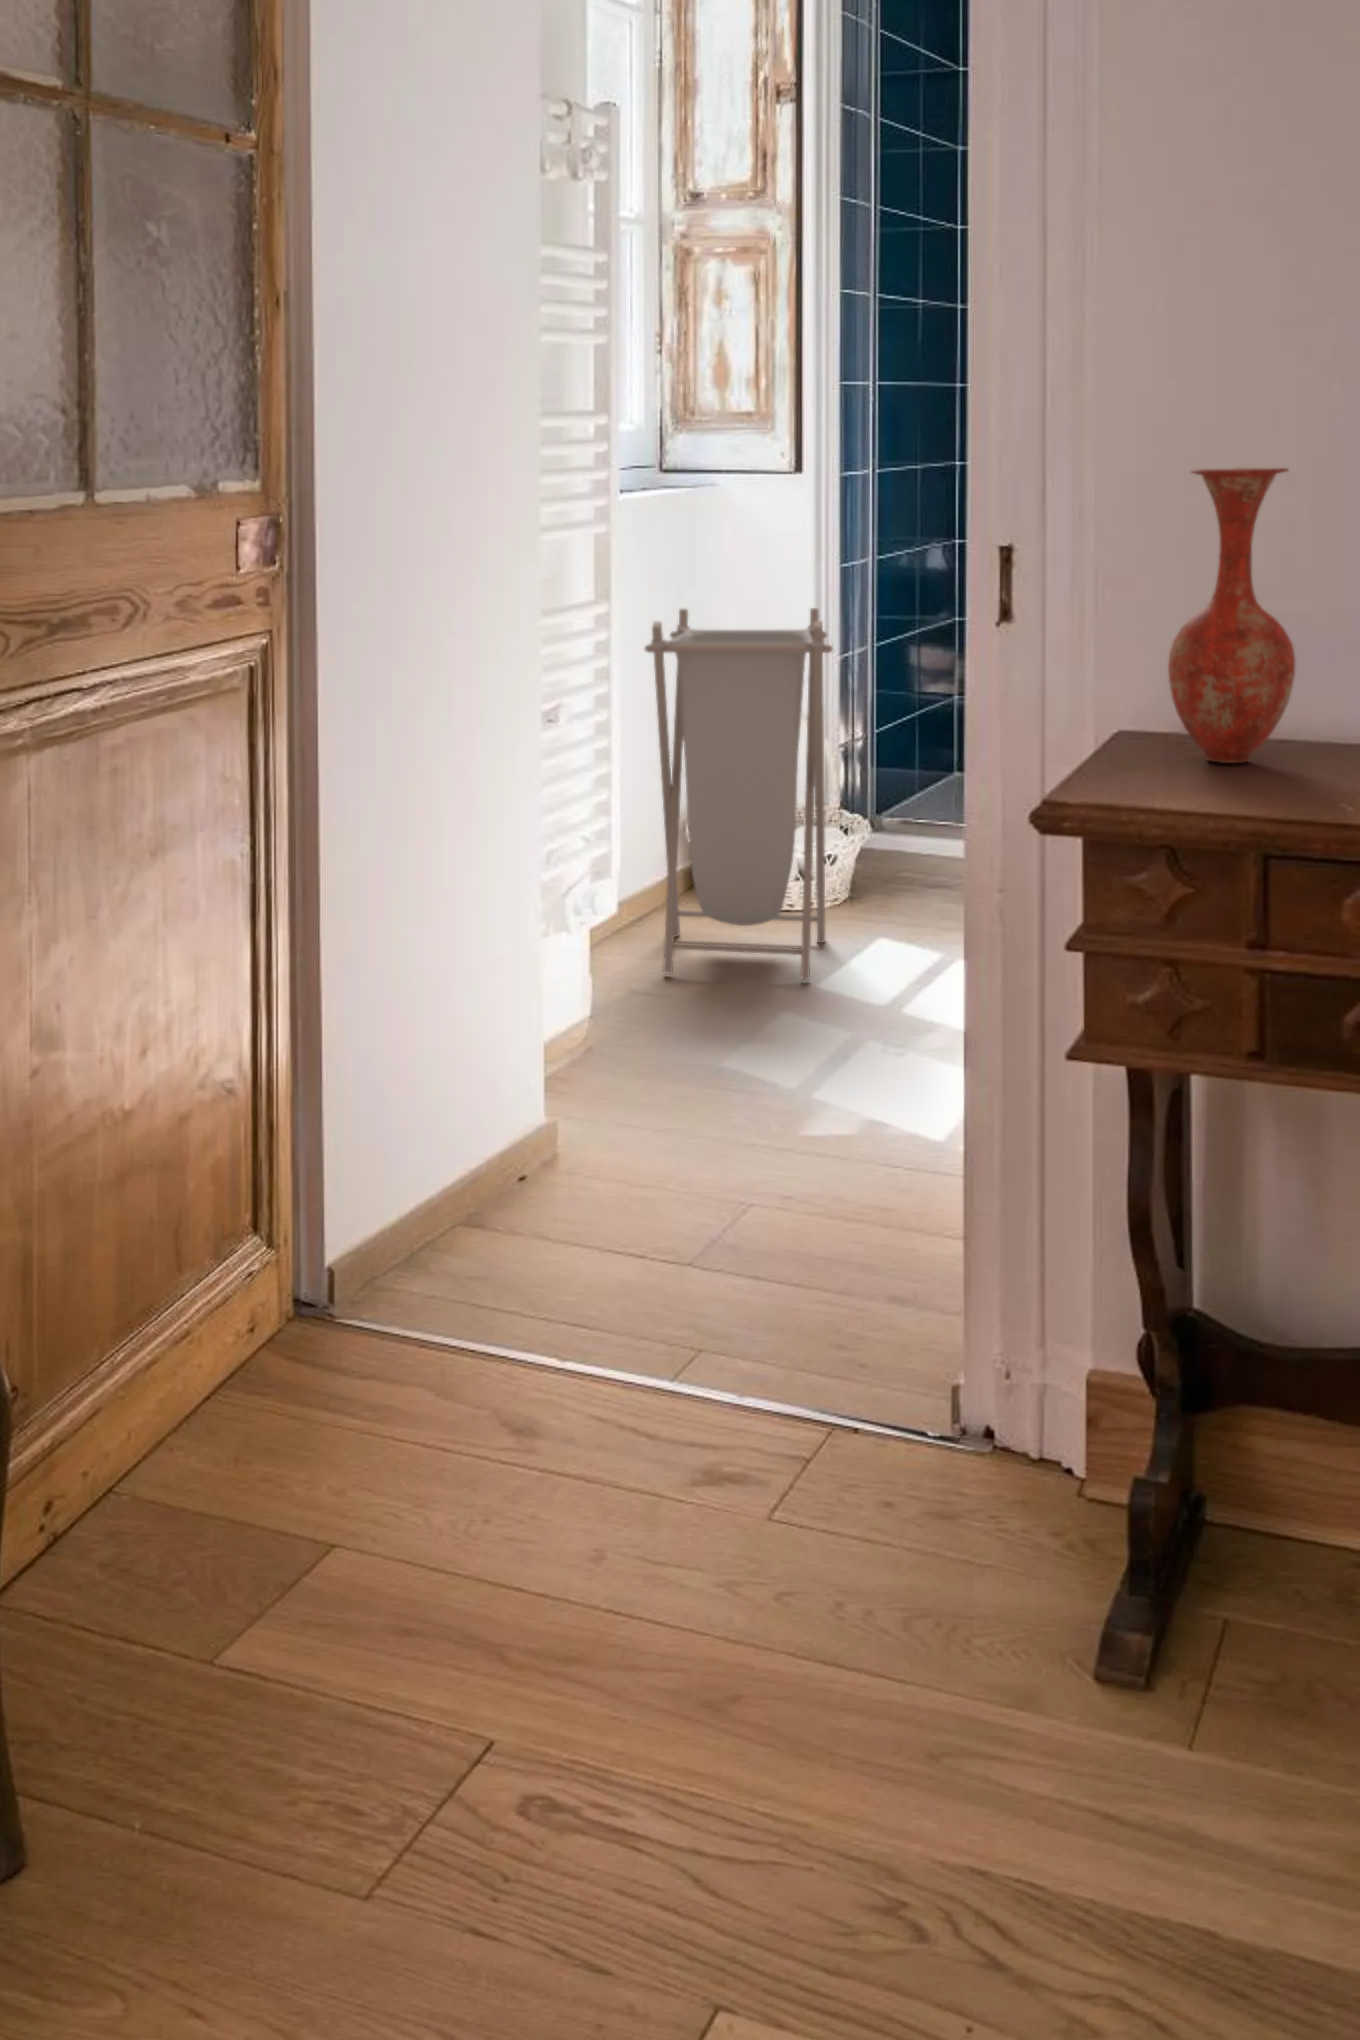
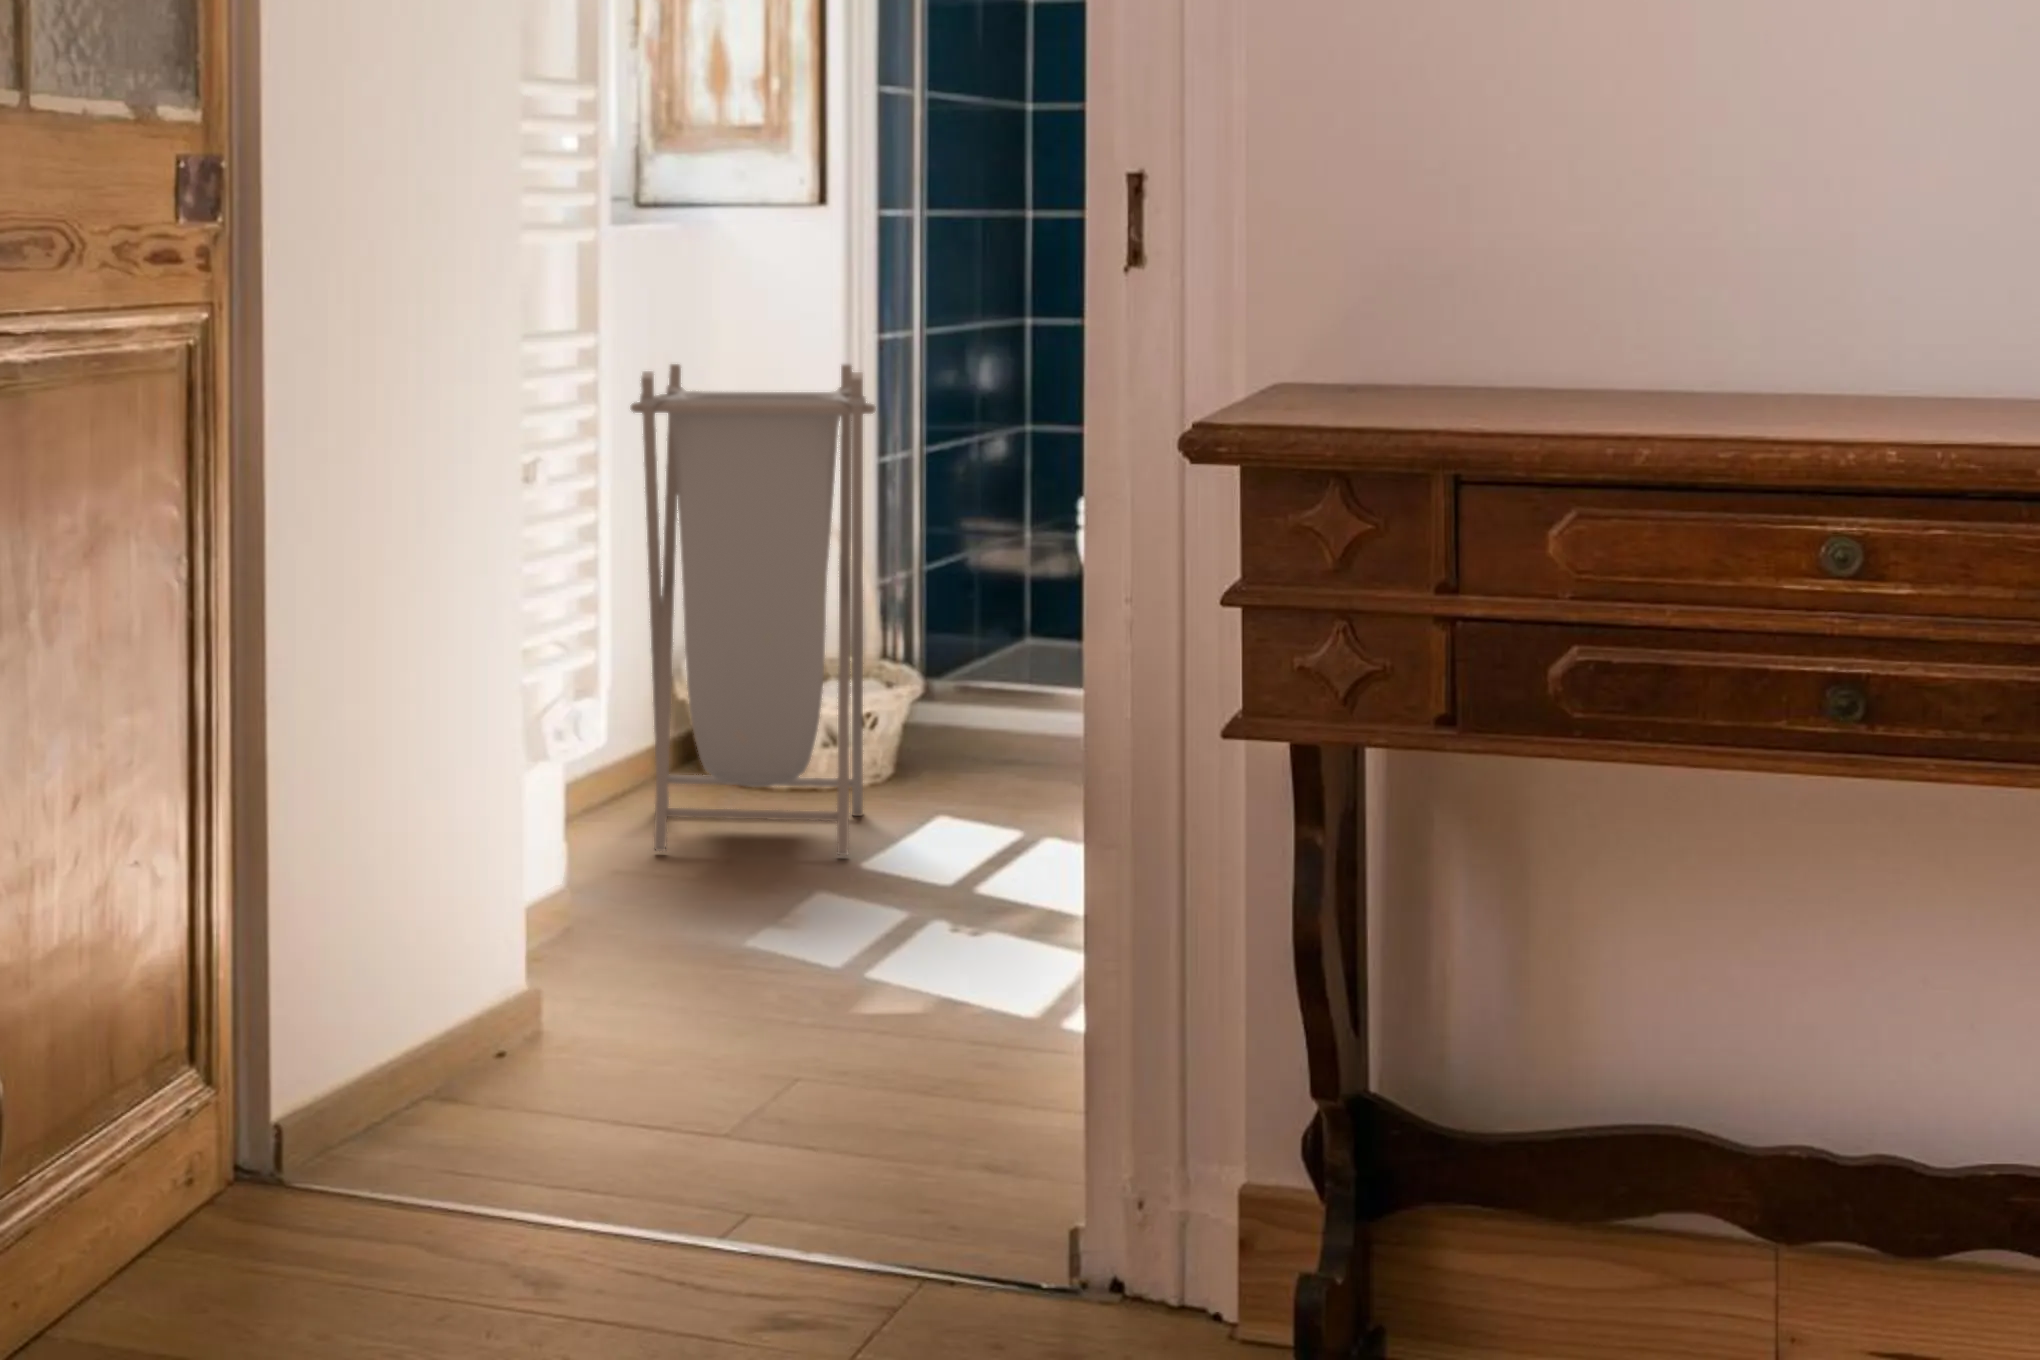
vase: present [1168,468,1295,763] -> none [1322,69,1457,401]

